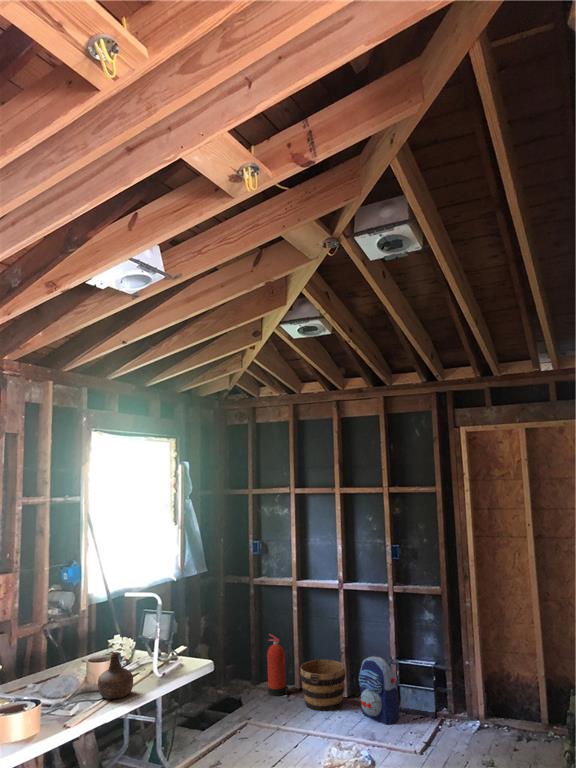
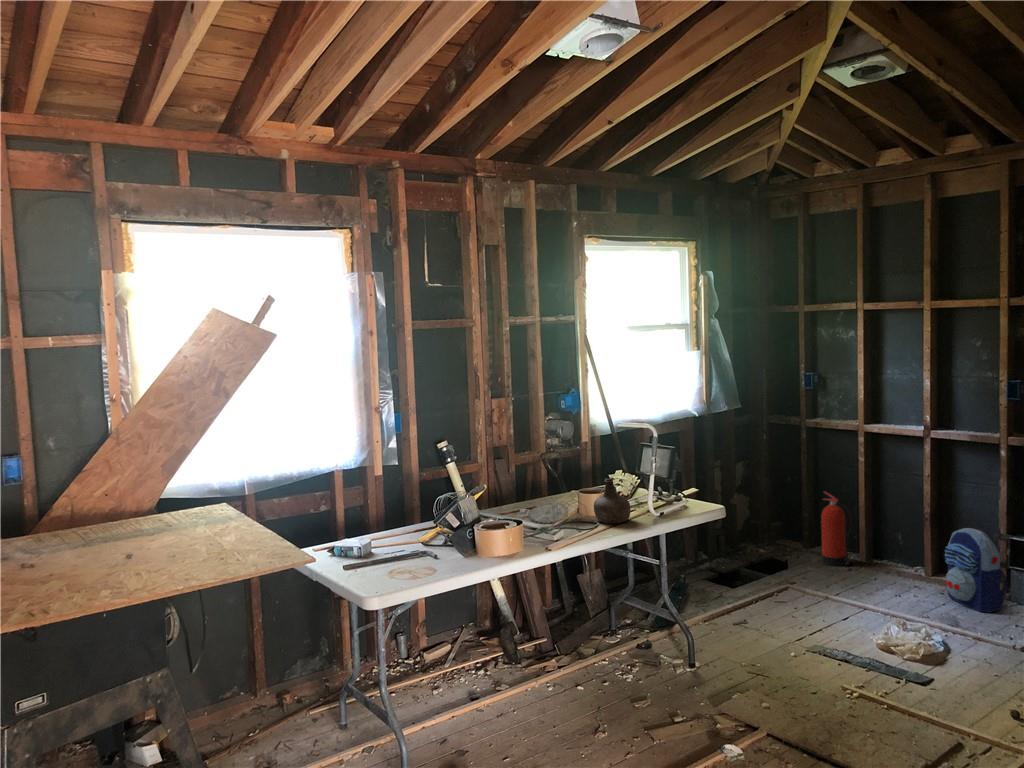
bucket: present [300,660,345,711] -> none [863,528,929,589]

